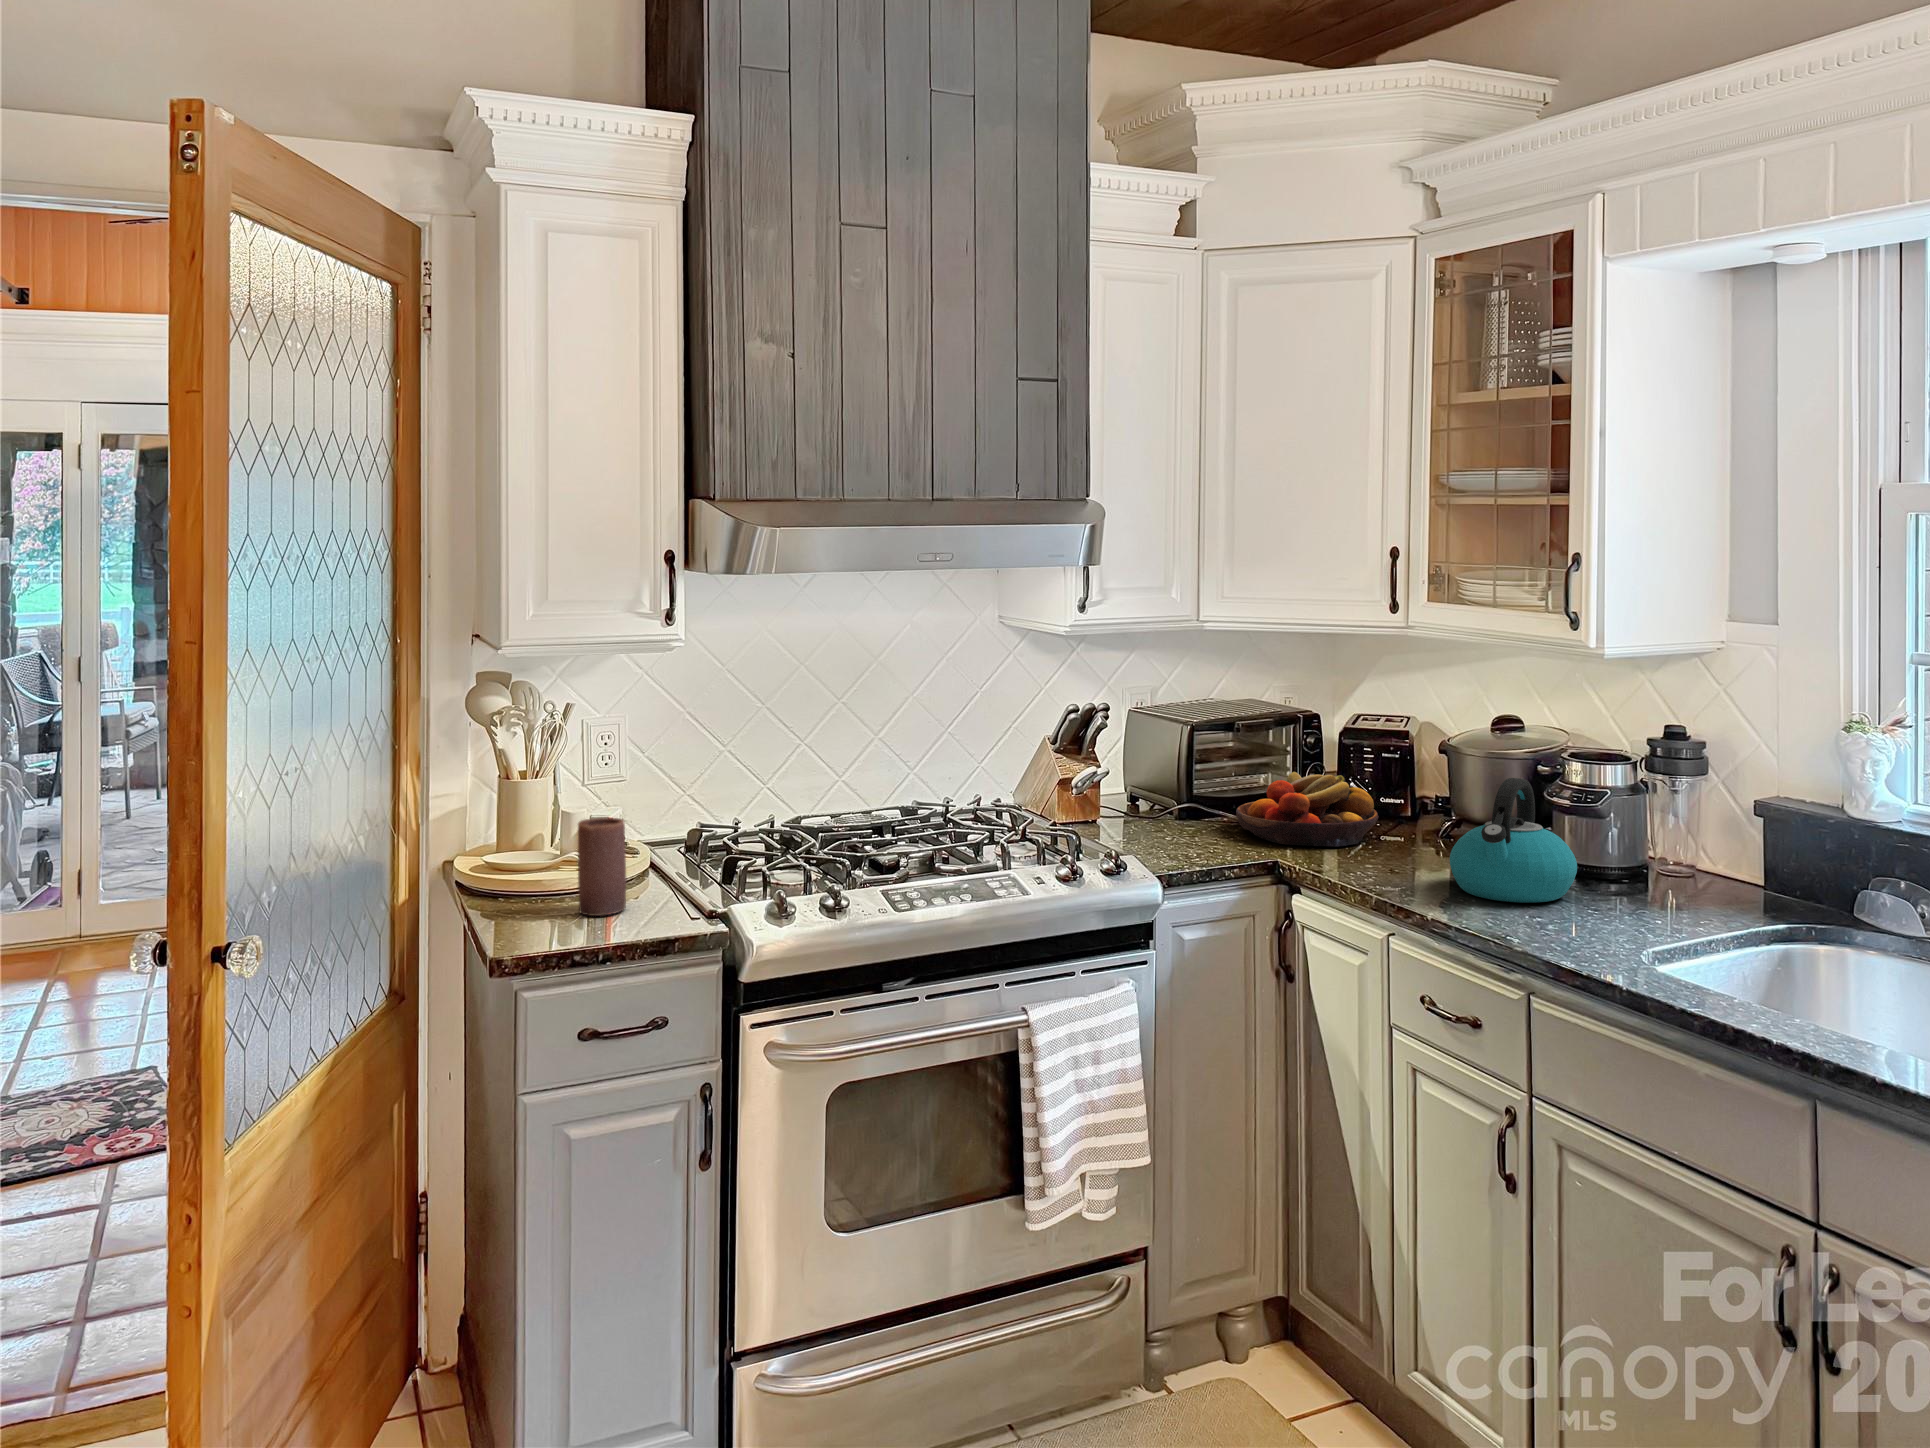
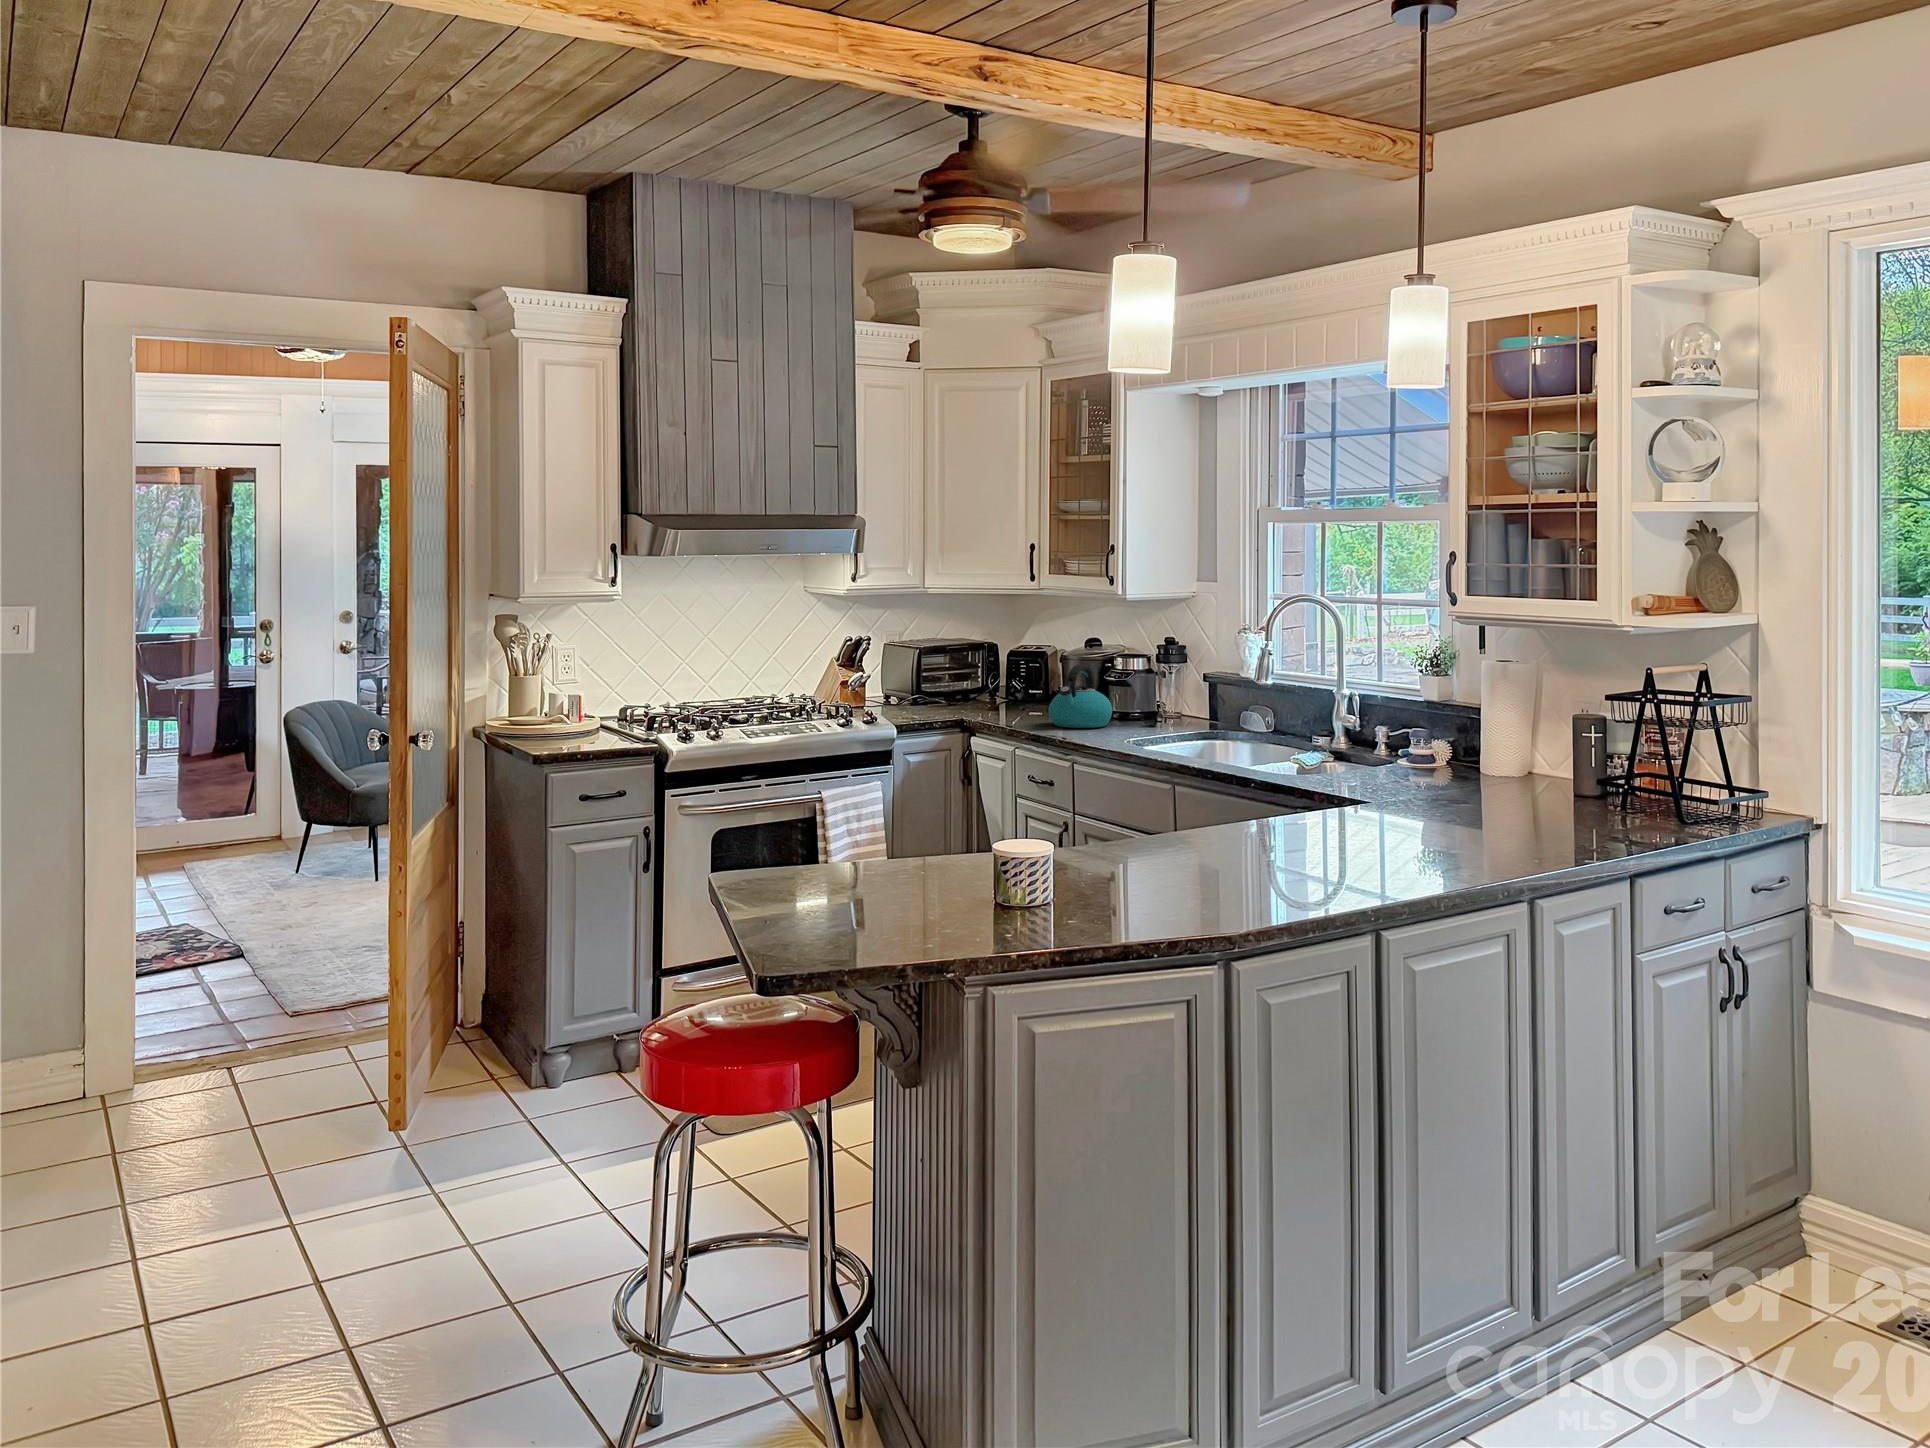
fruit bowl: present [1236,772,1379,847] -> none [945,675,1025,713]
candle: present [578,818,626,916] -> none [571,689,598,741]

